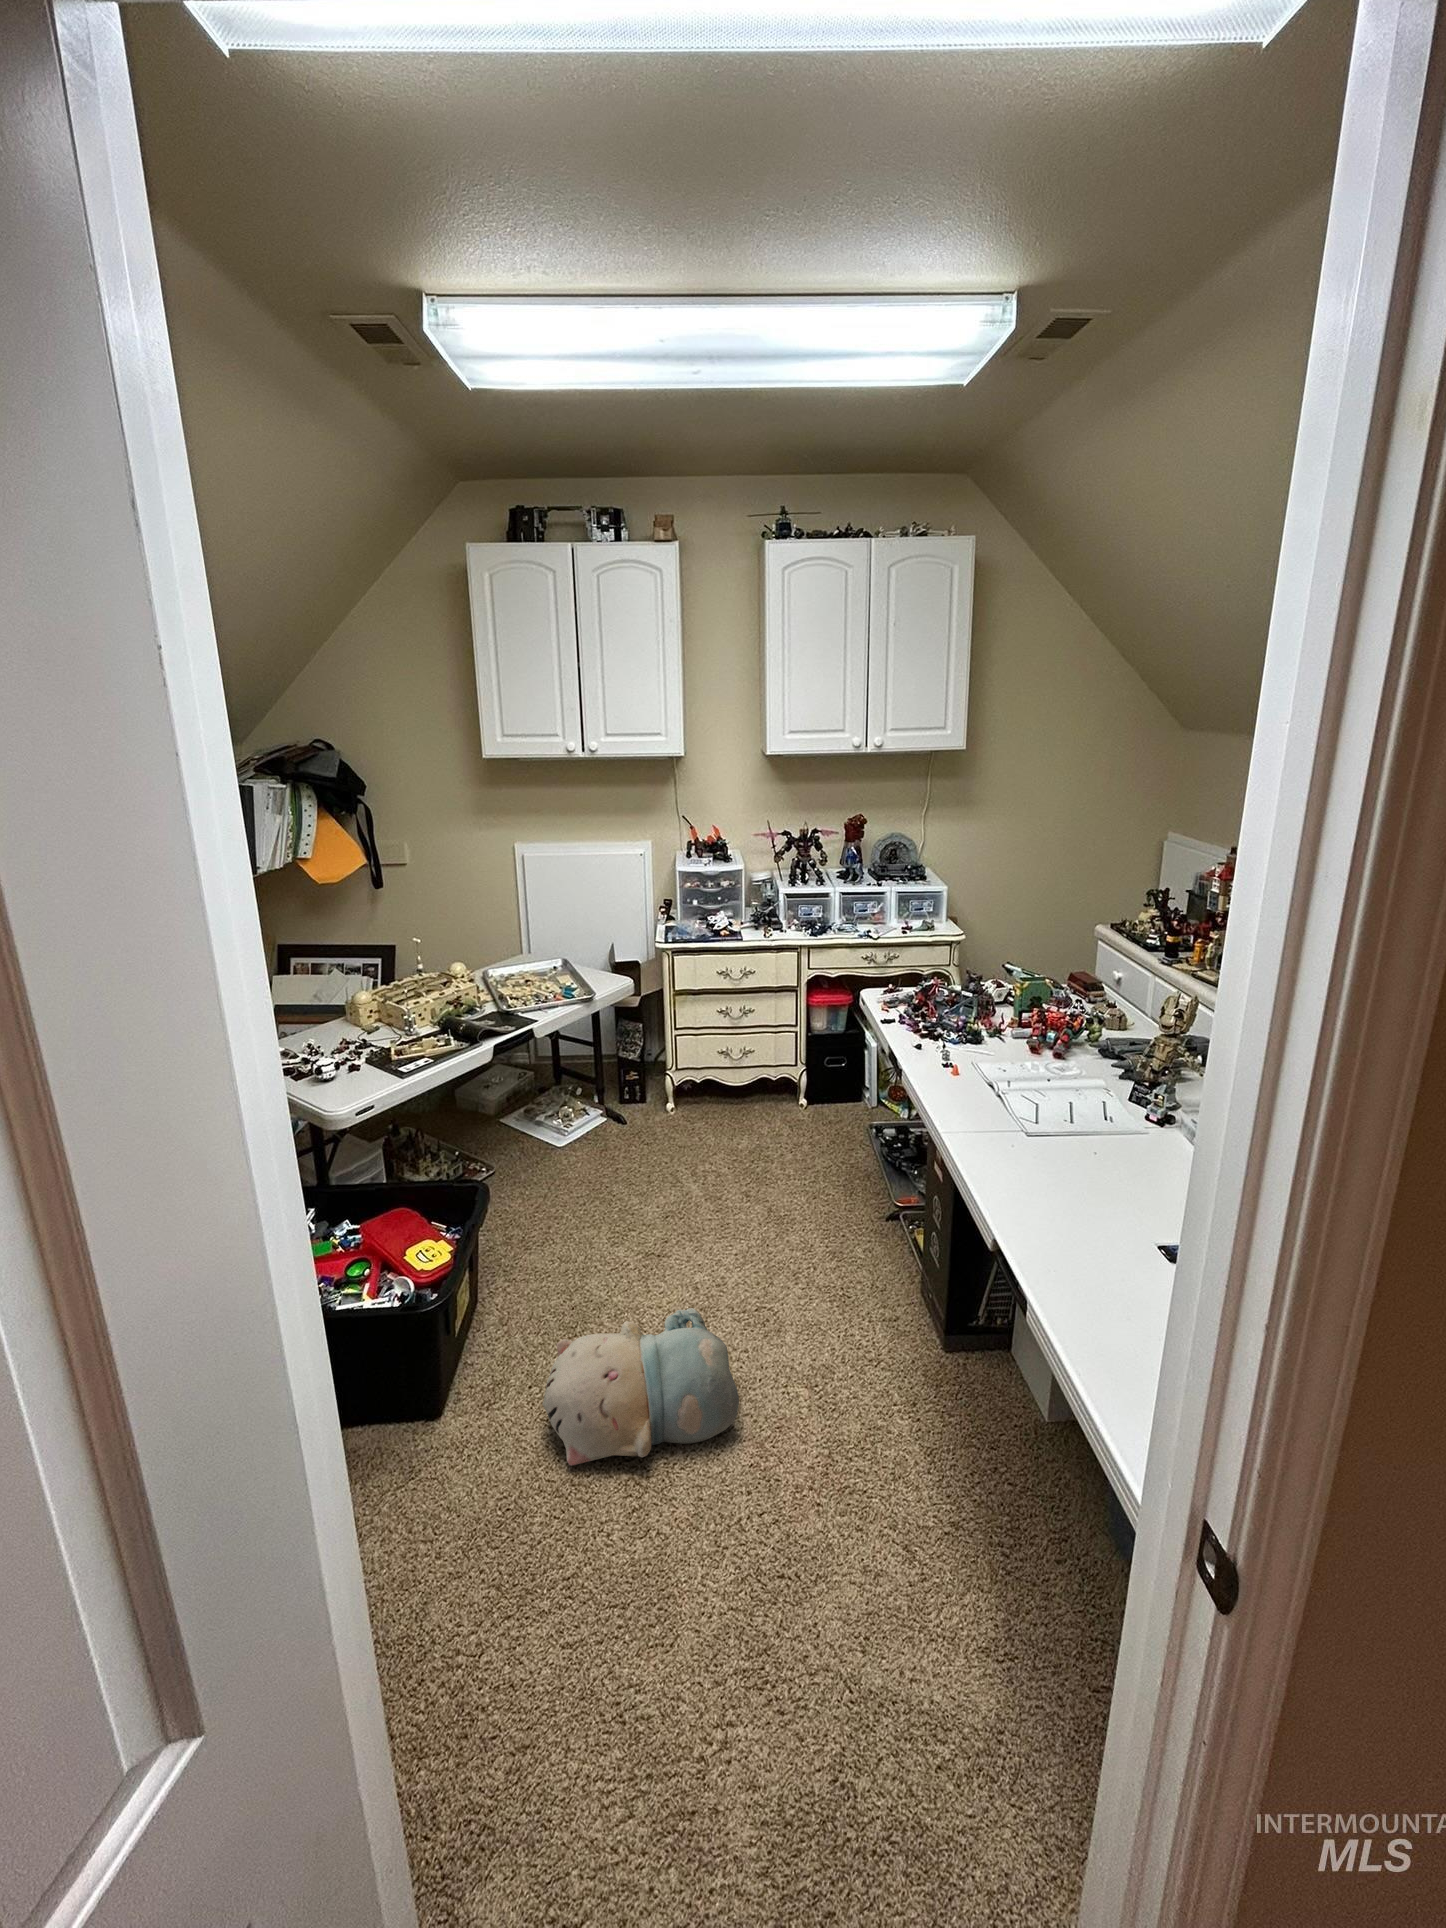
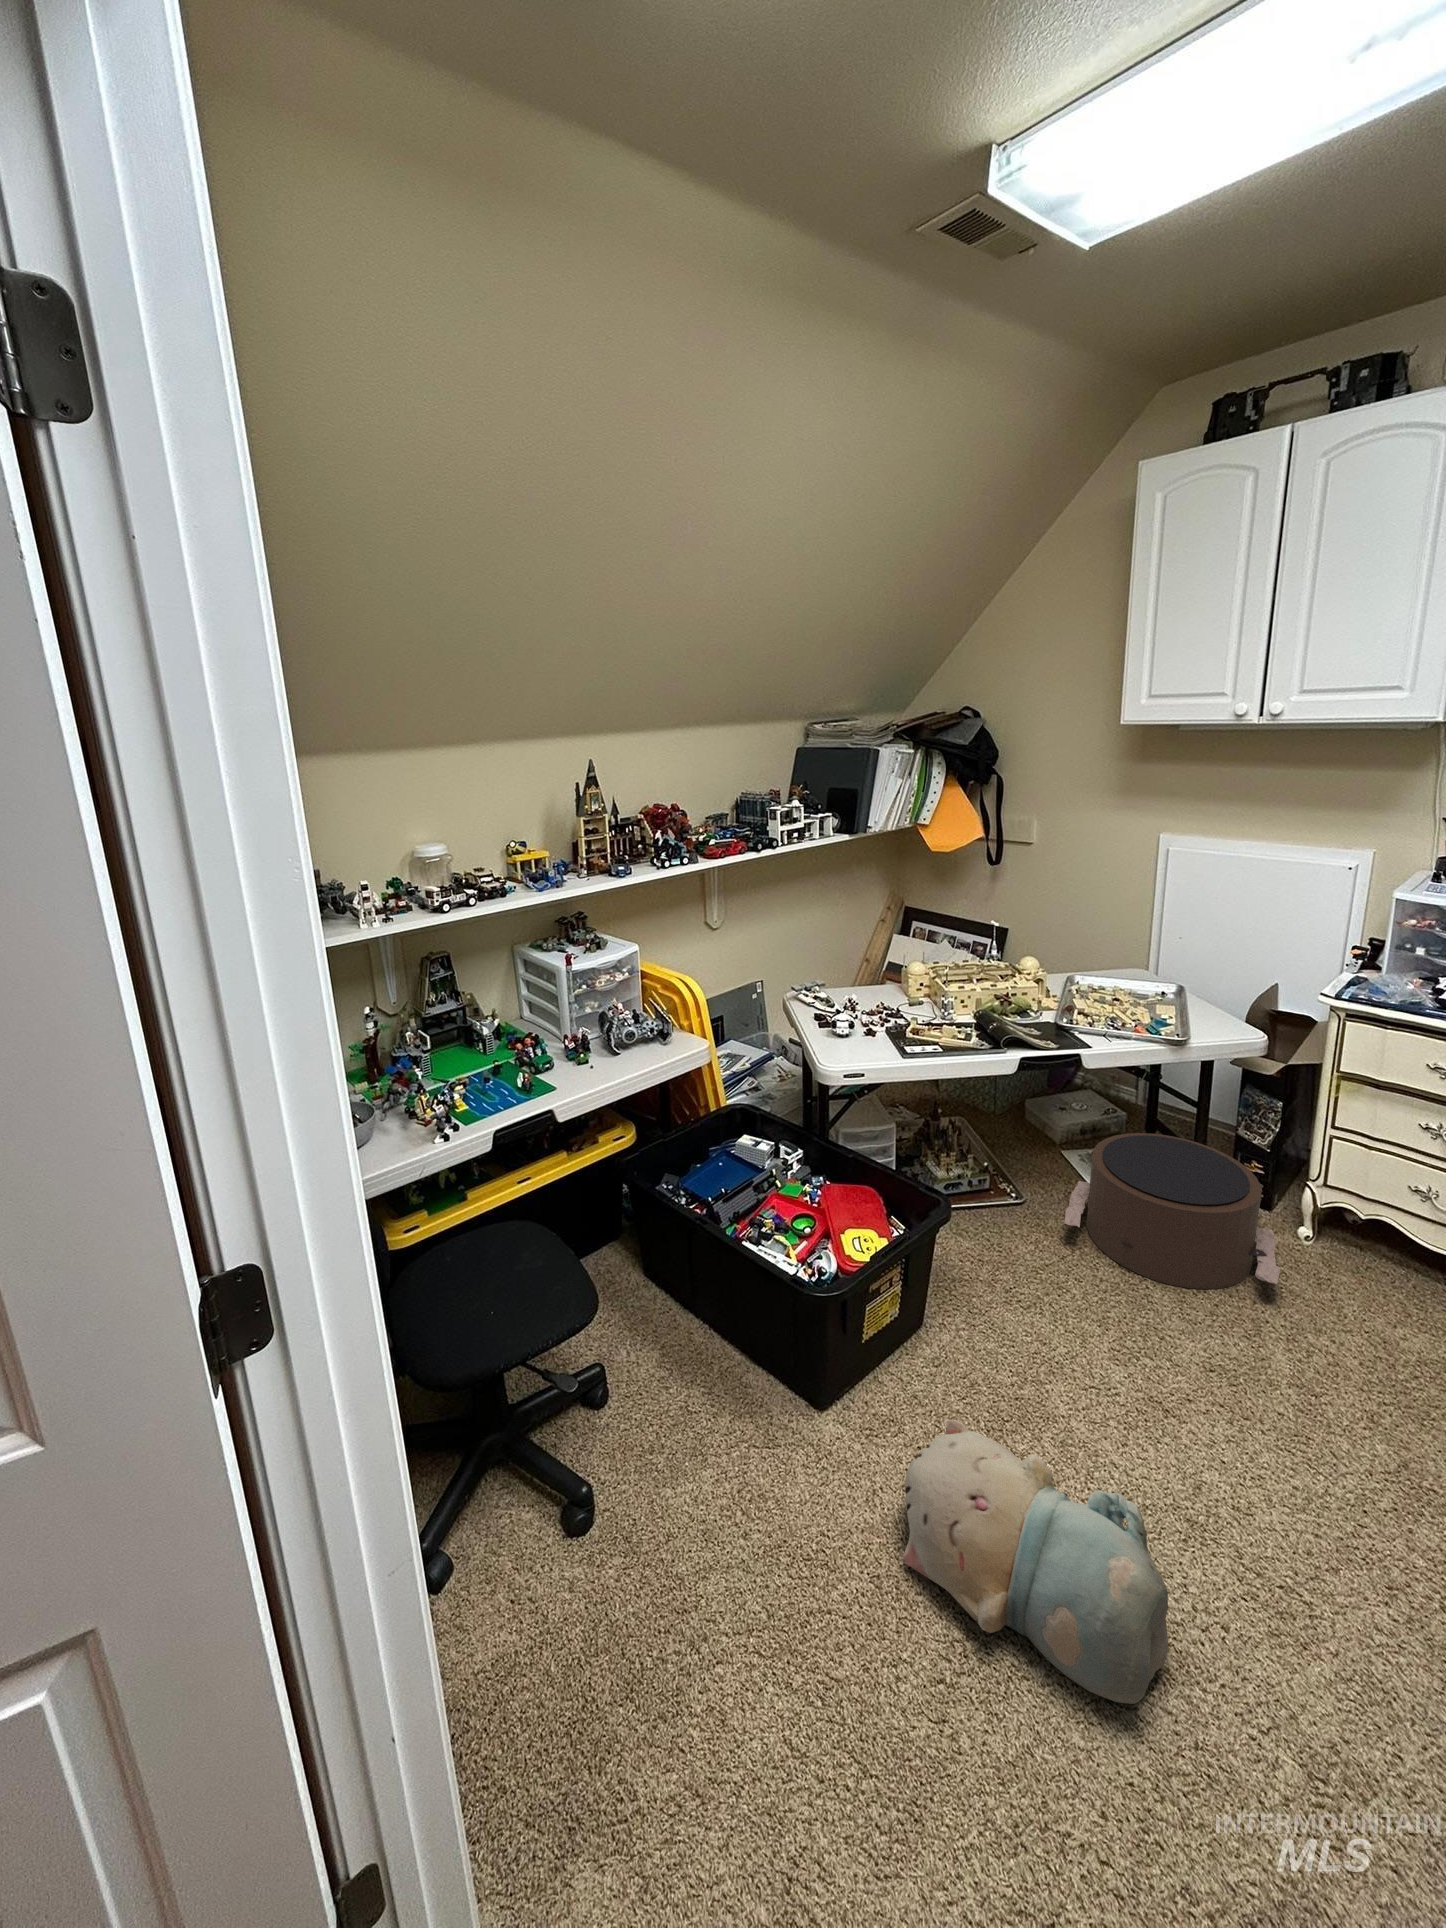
pouf: none [531,1071,677,1182] -> present [1064,1133,1281,1289]

